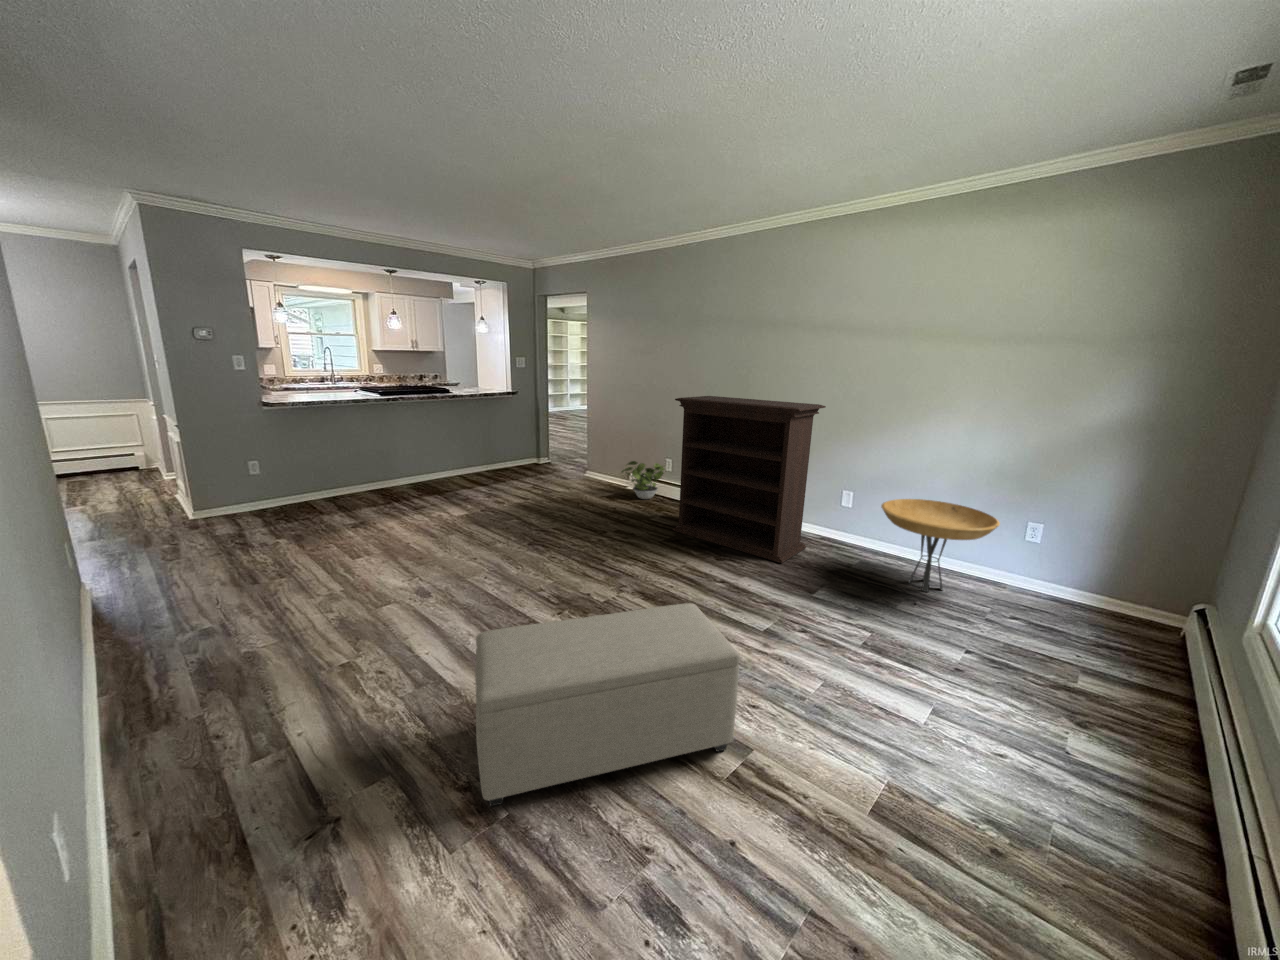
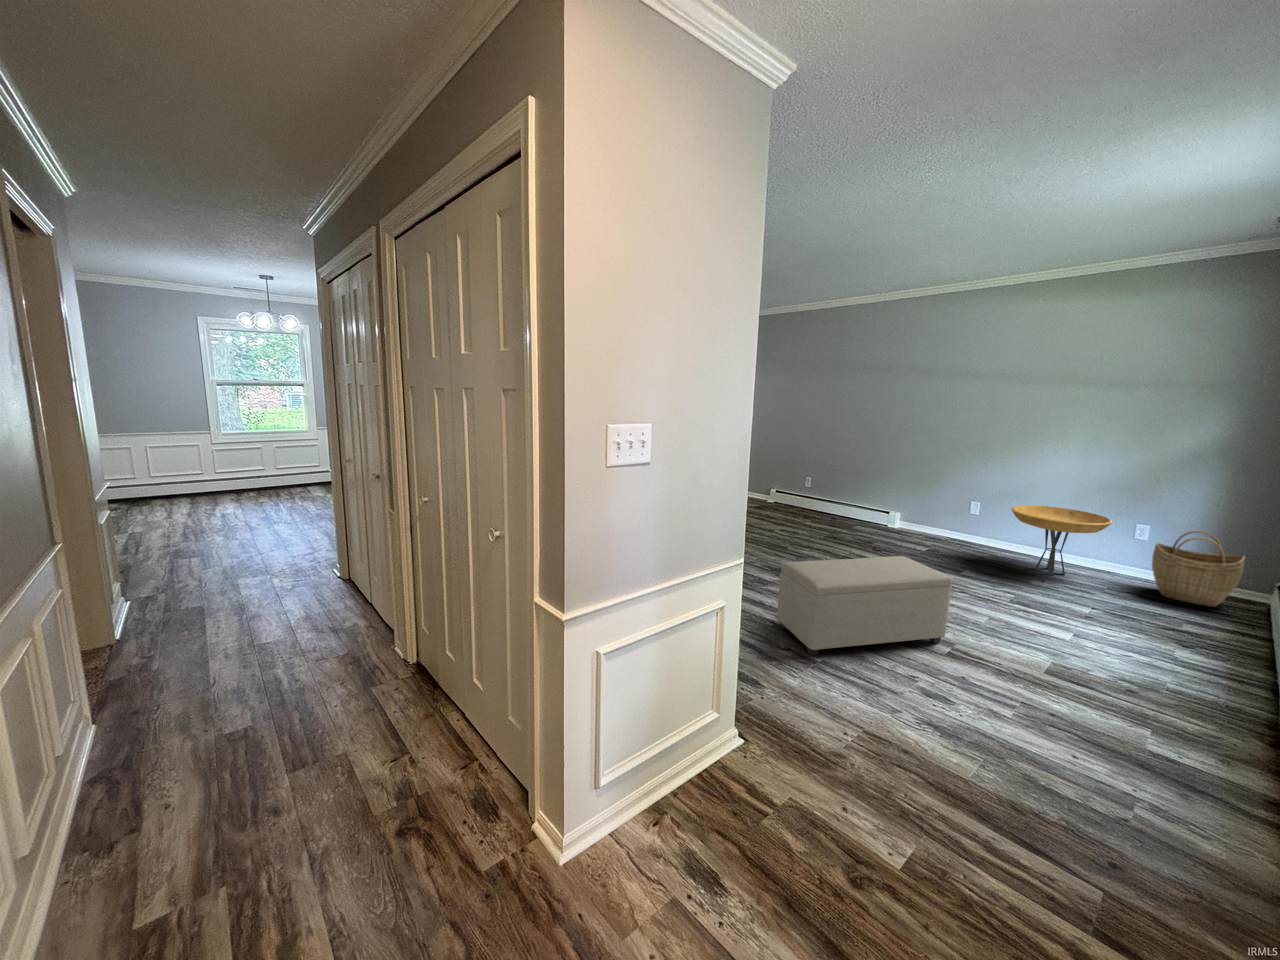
bookshelf: present [673,396,826,563] -> none [827,427,960,554]
potted plant: present [622,461,664,499] -> none [771,479,806,510]
woven basket: none [1044,535,1157,638] -> present [1152,531,1245,607]

